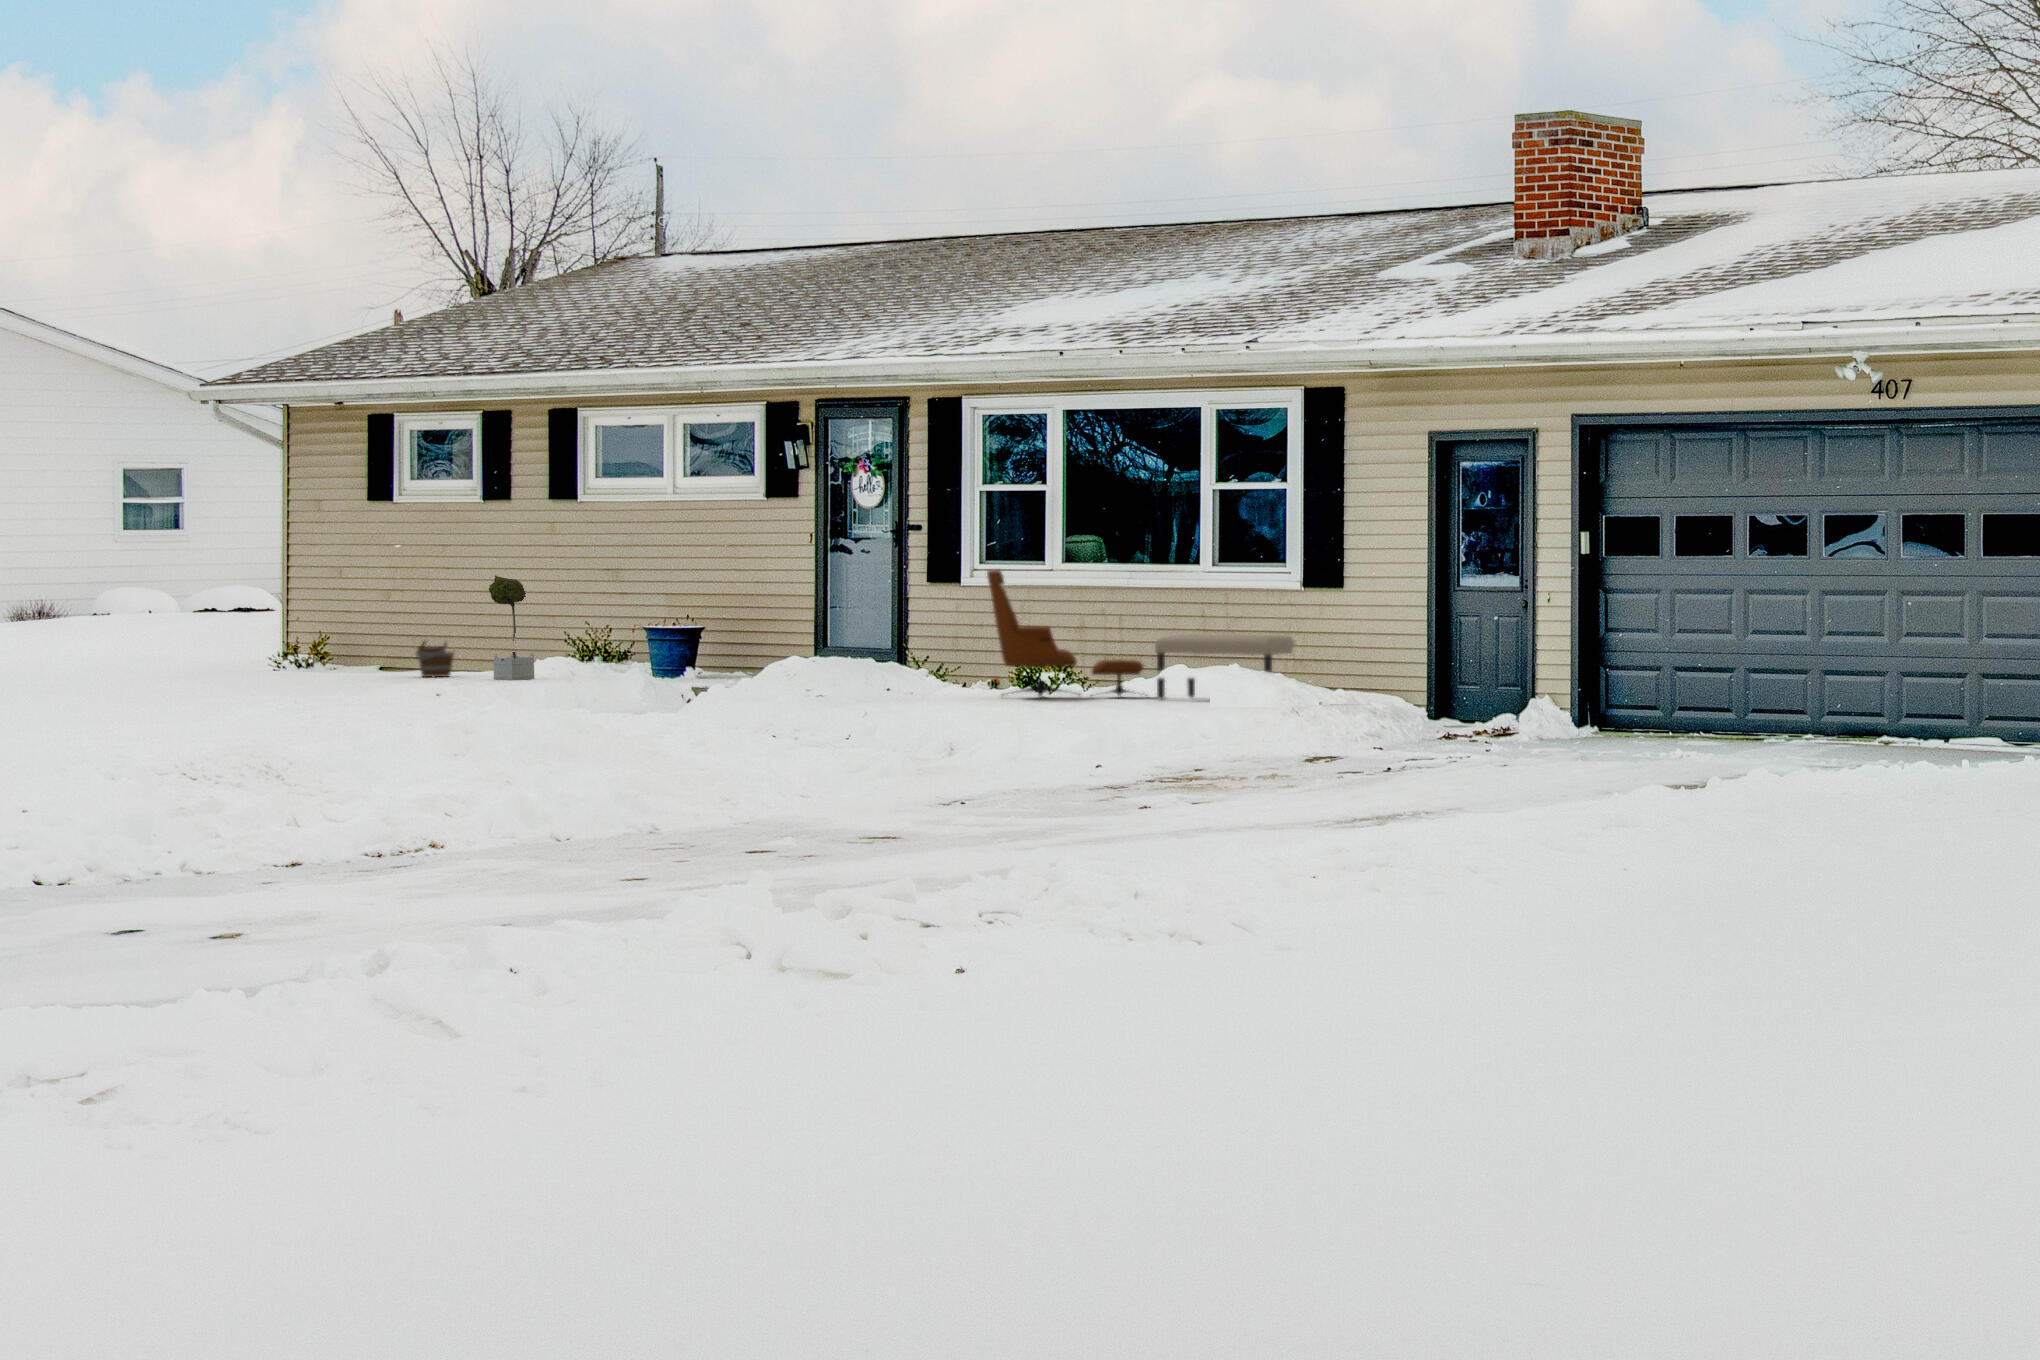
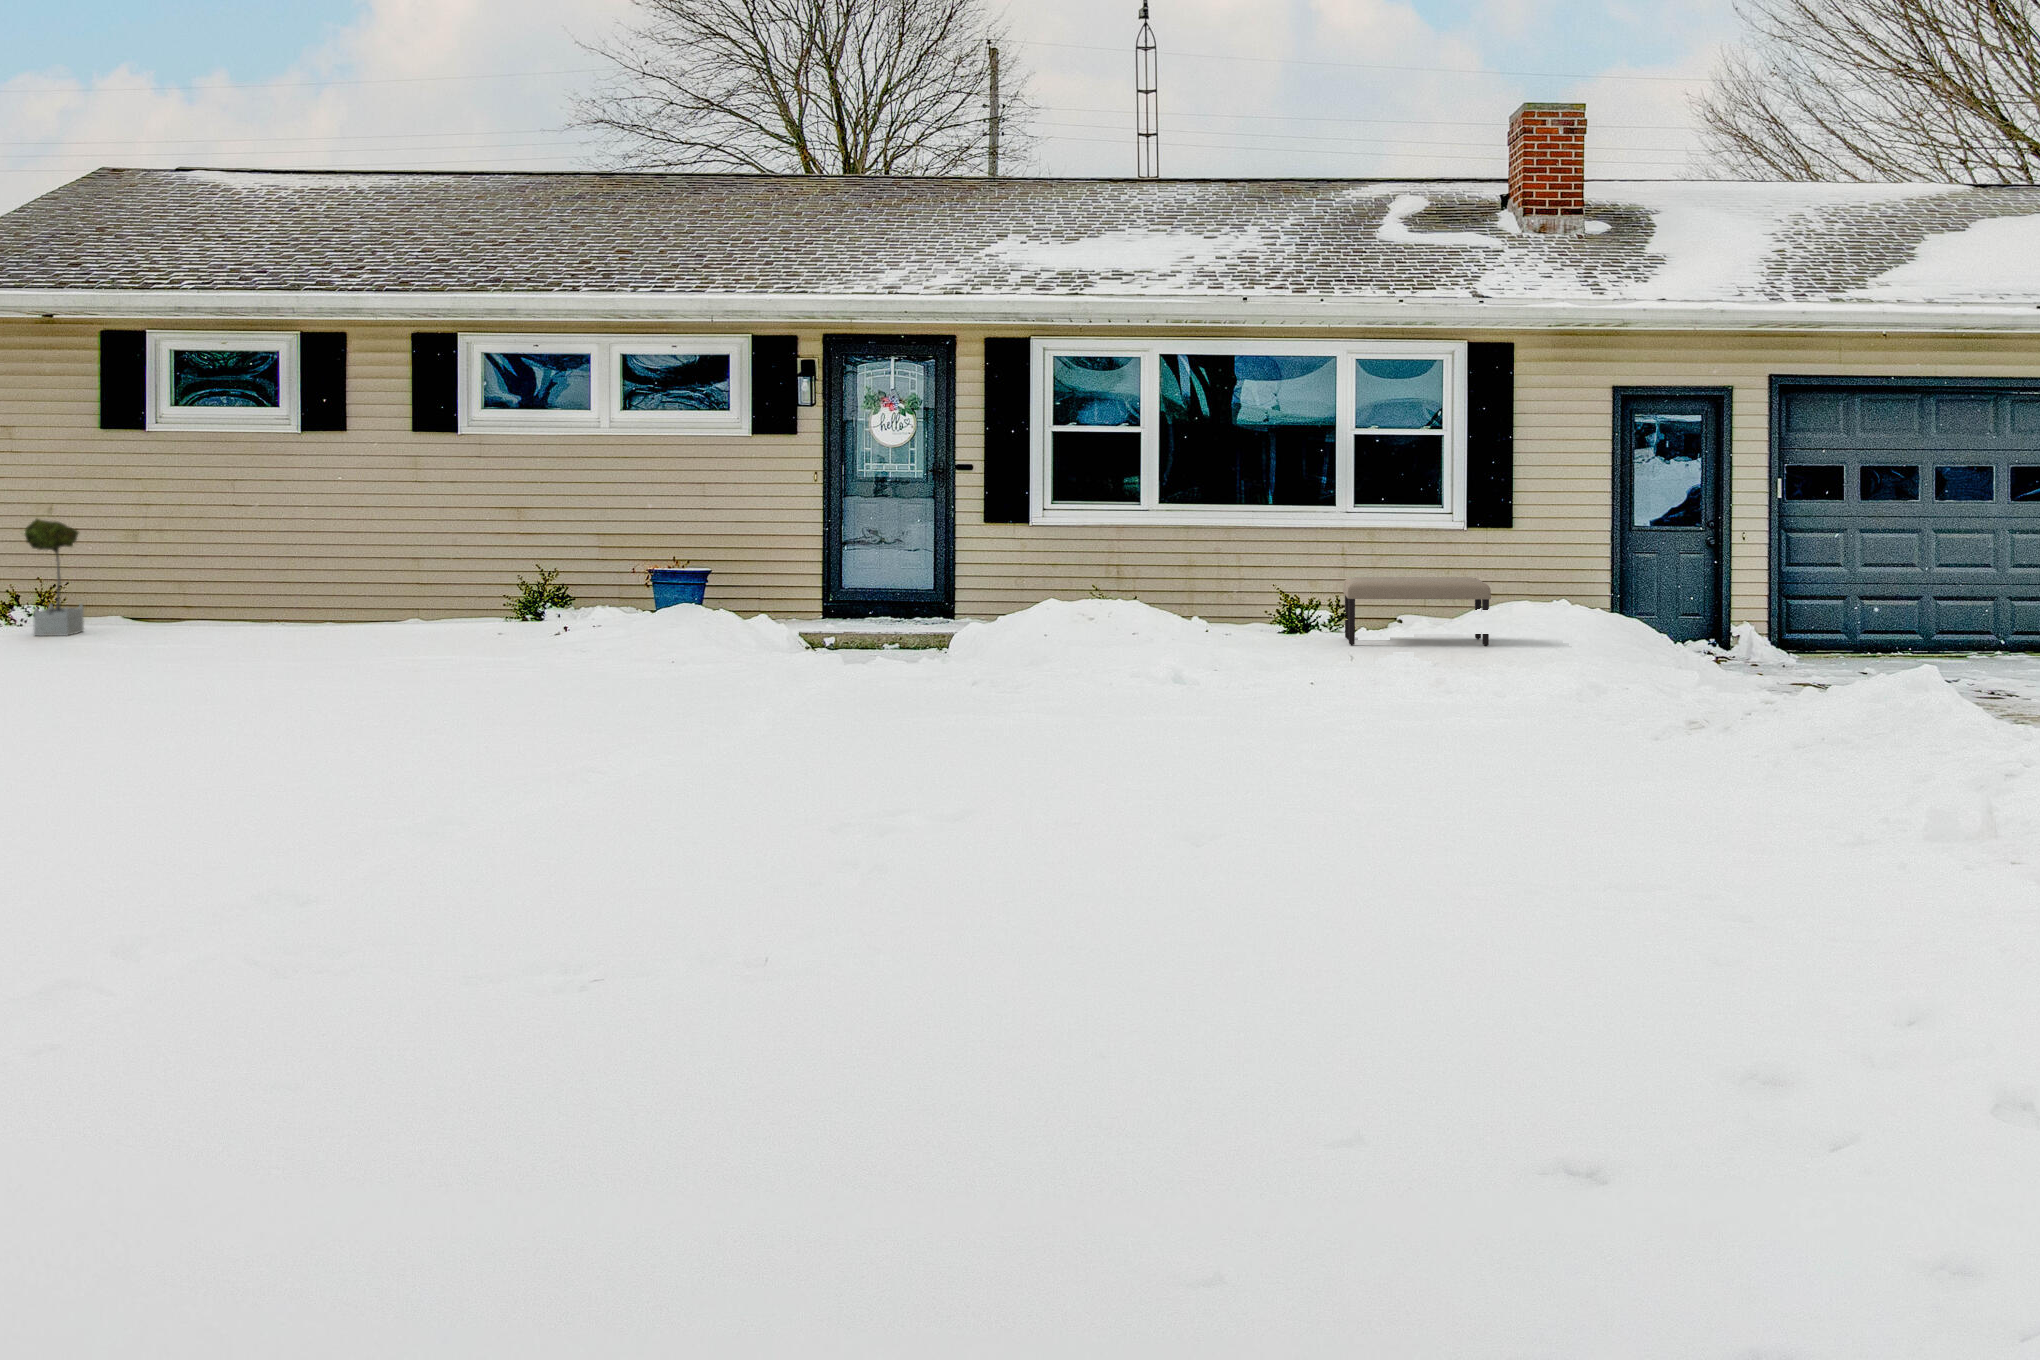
lounge chair: present [987,570,1143,697] -> none [1166,518,1305,652]
potted tree: present [489,575,535,680] -> present [25,519,84,636]
bucket: present [416,641,454,677] -> none [210,593,261,636]

